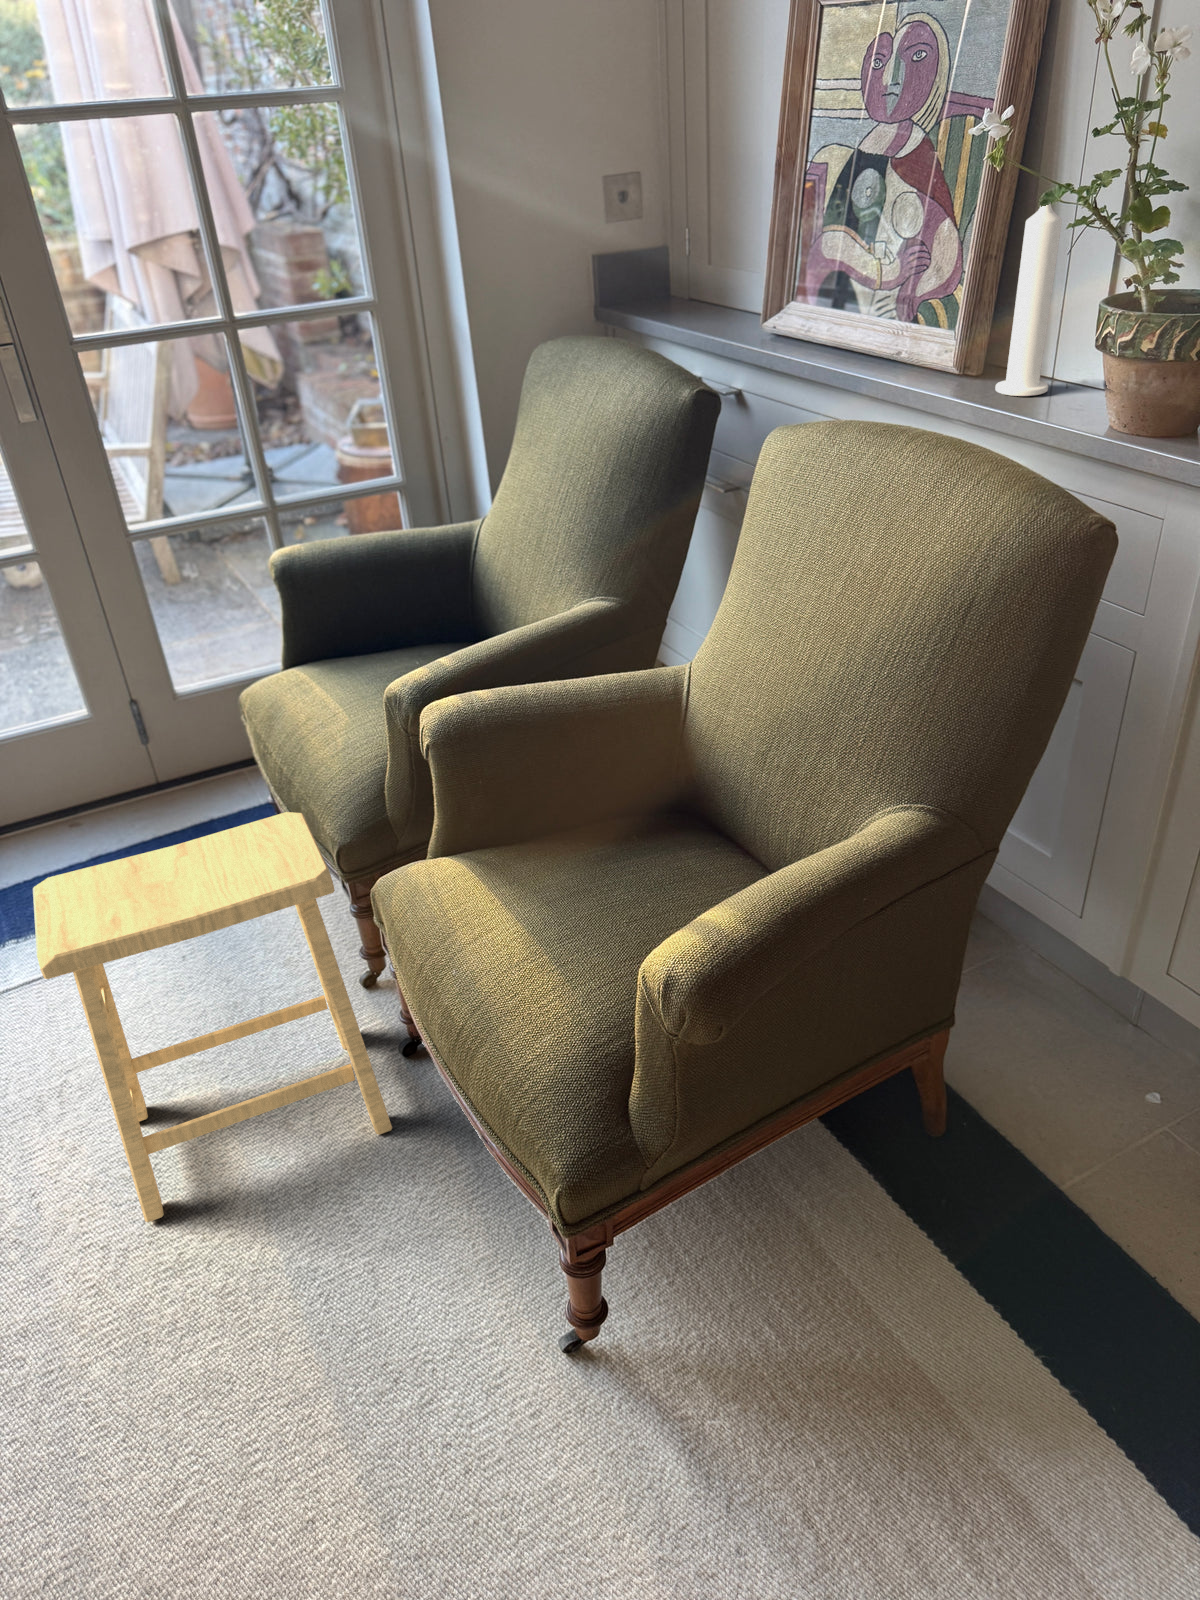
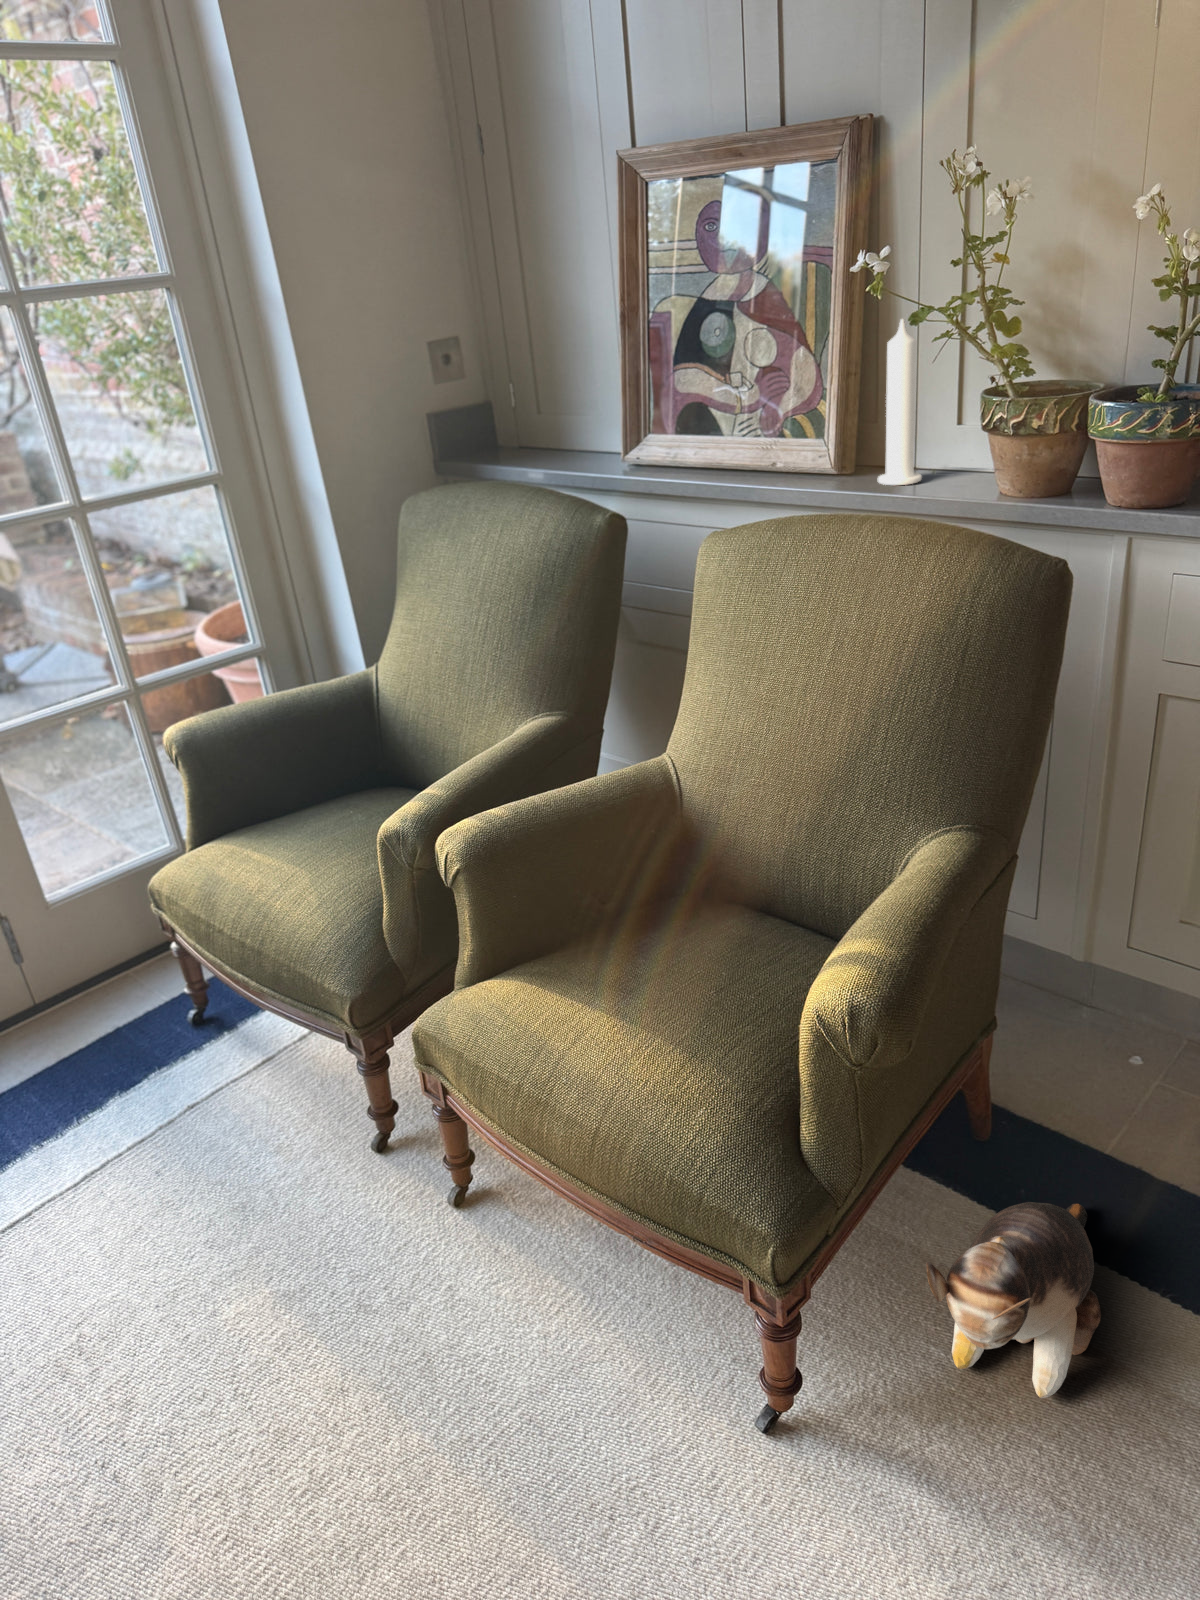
footstool: present [33,812,392,1222] -> none [89,964,481,1452]
plush toy: none [712,1215,998,1415] -> present [926,1202,1101,1398]

